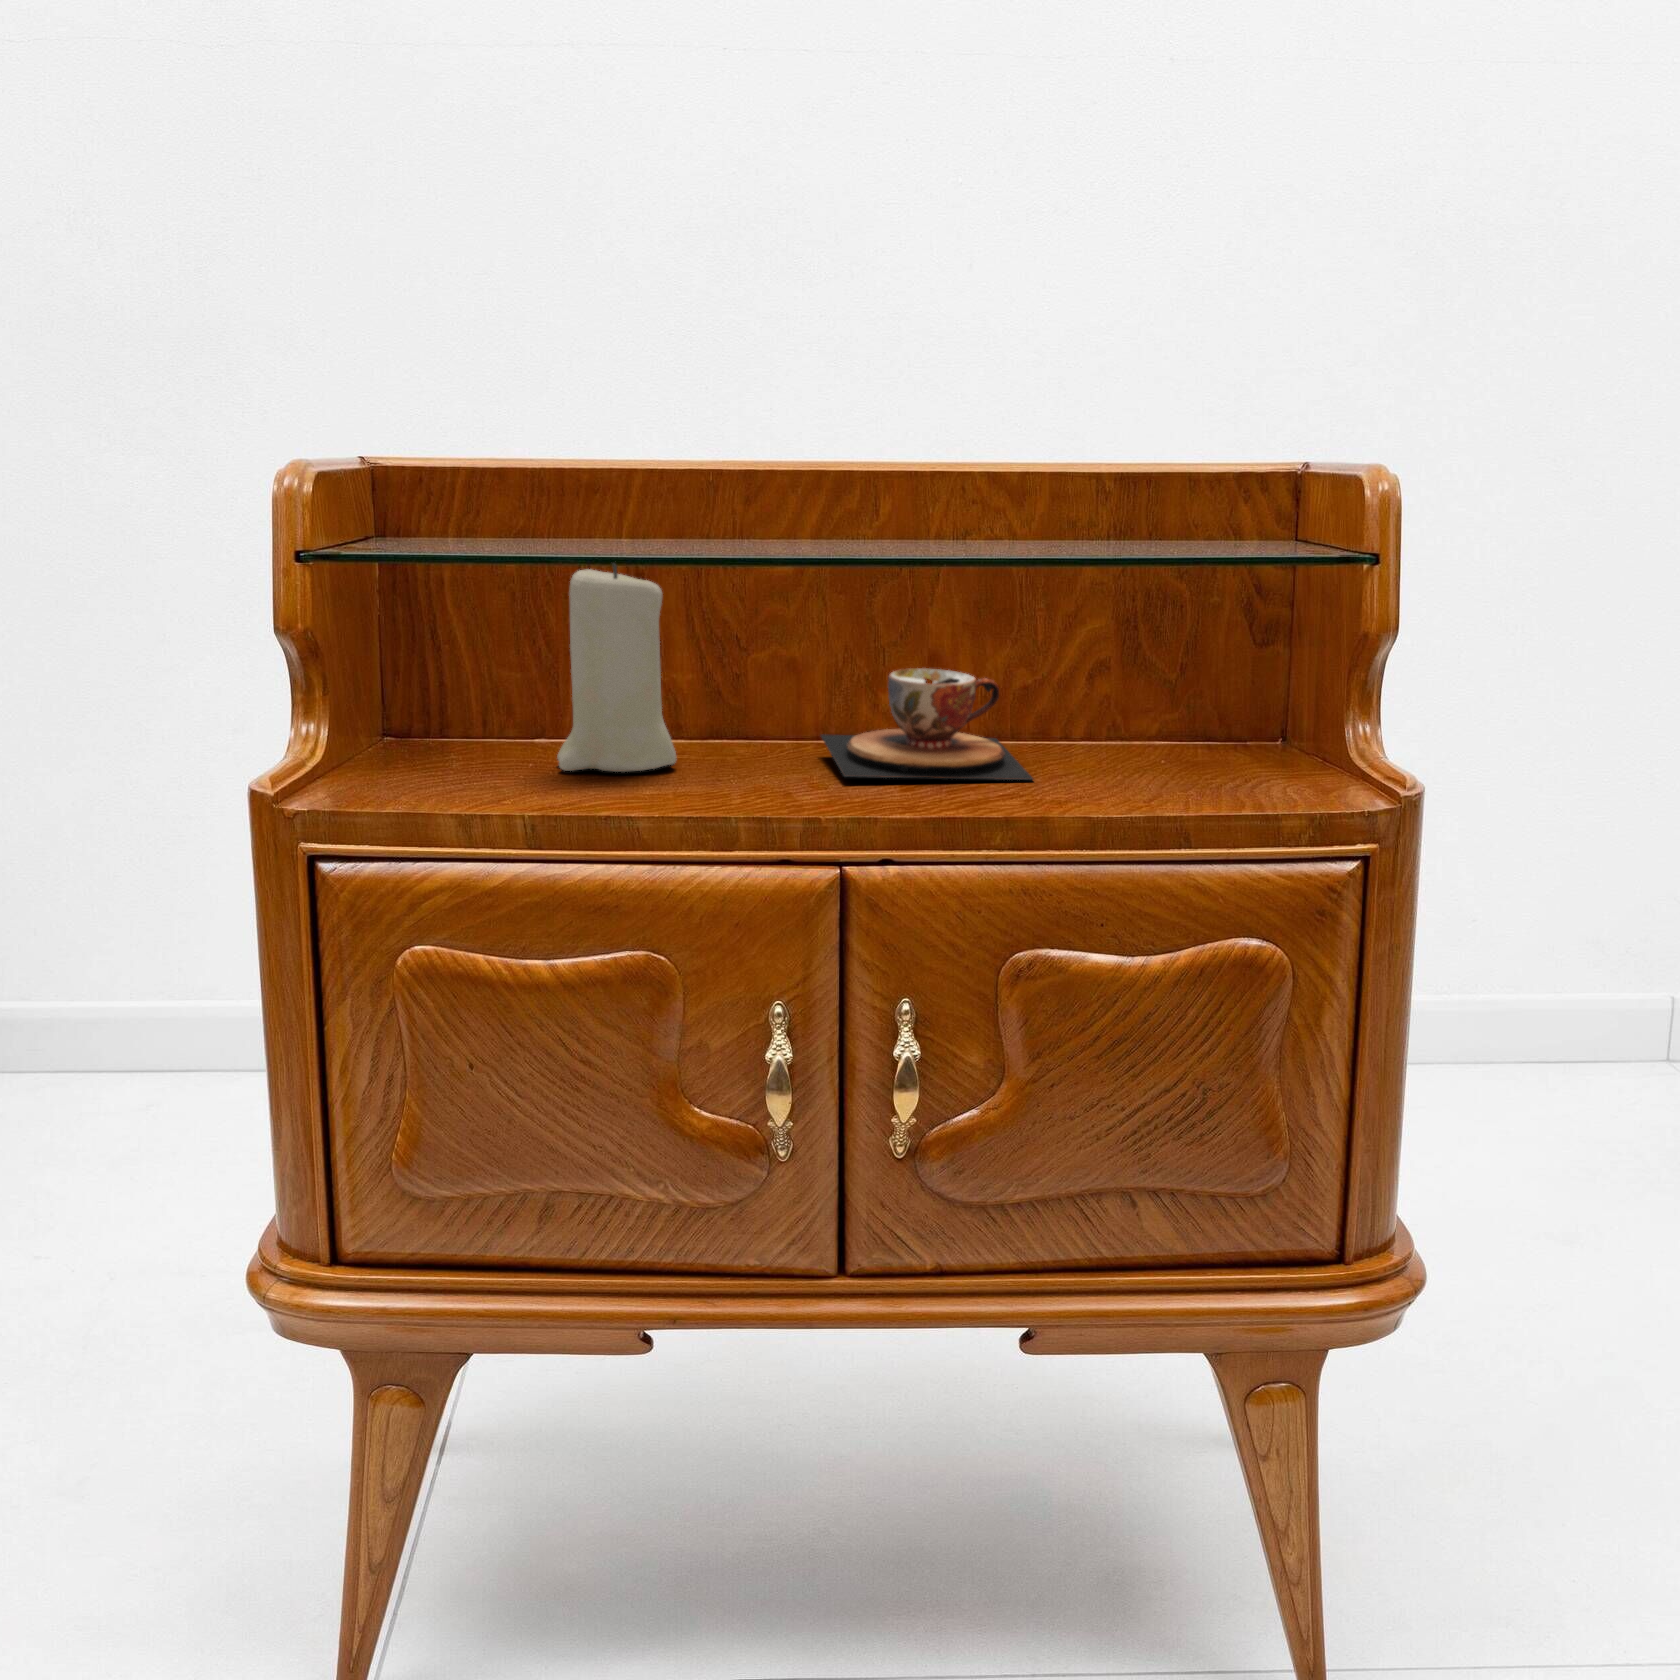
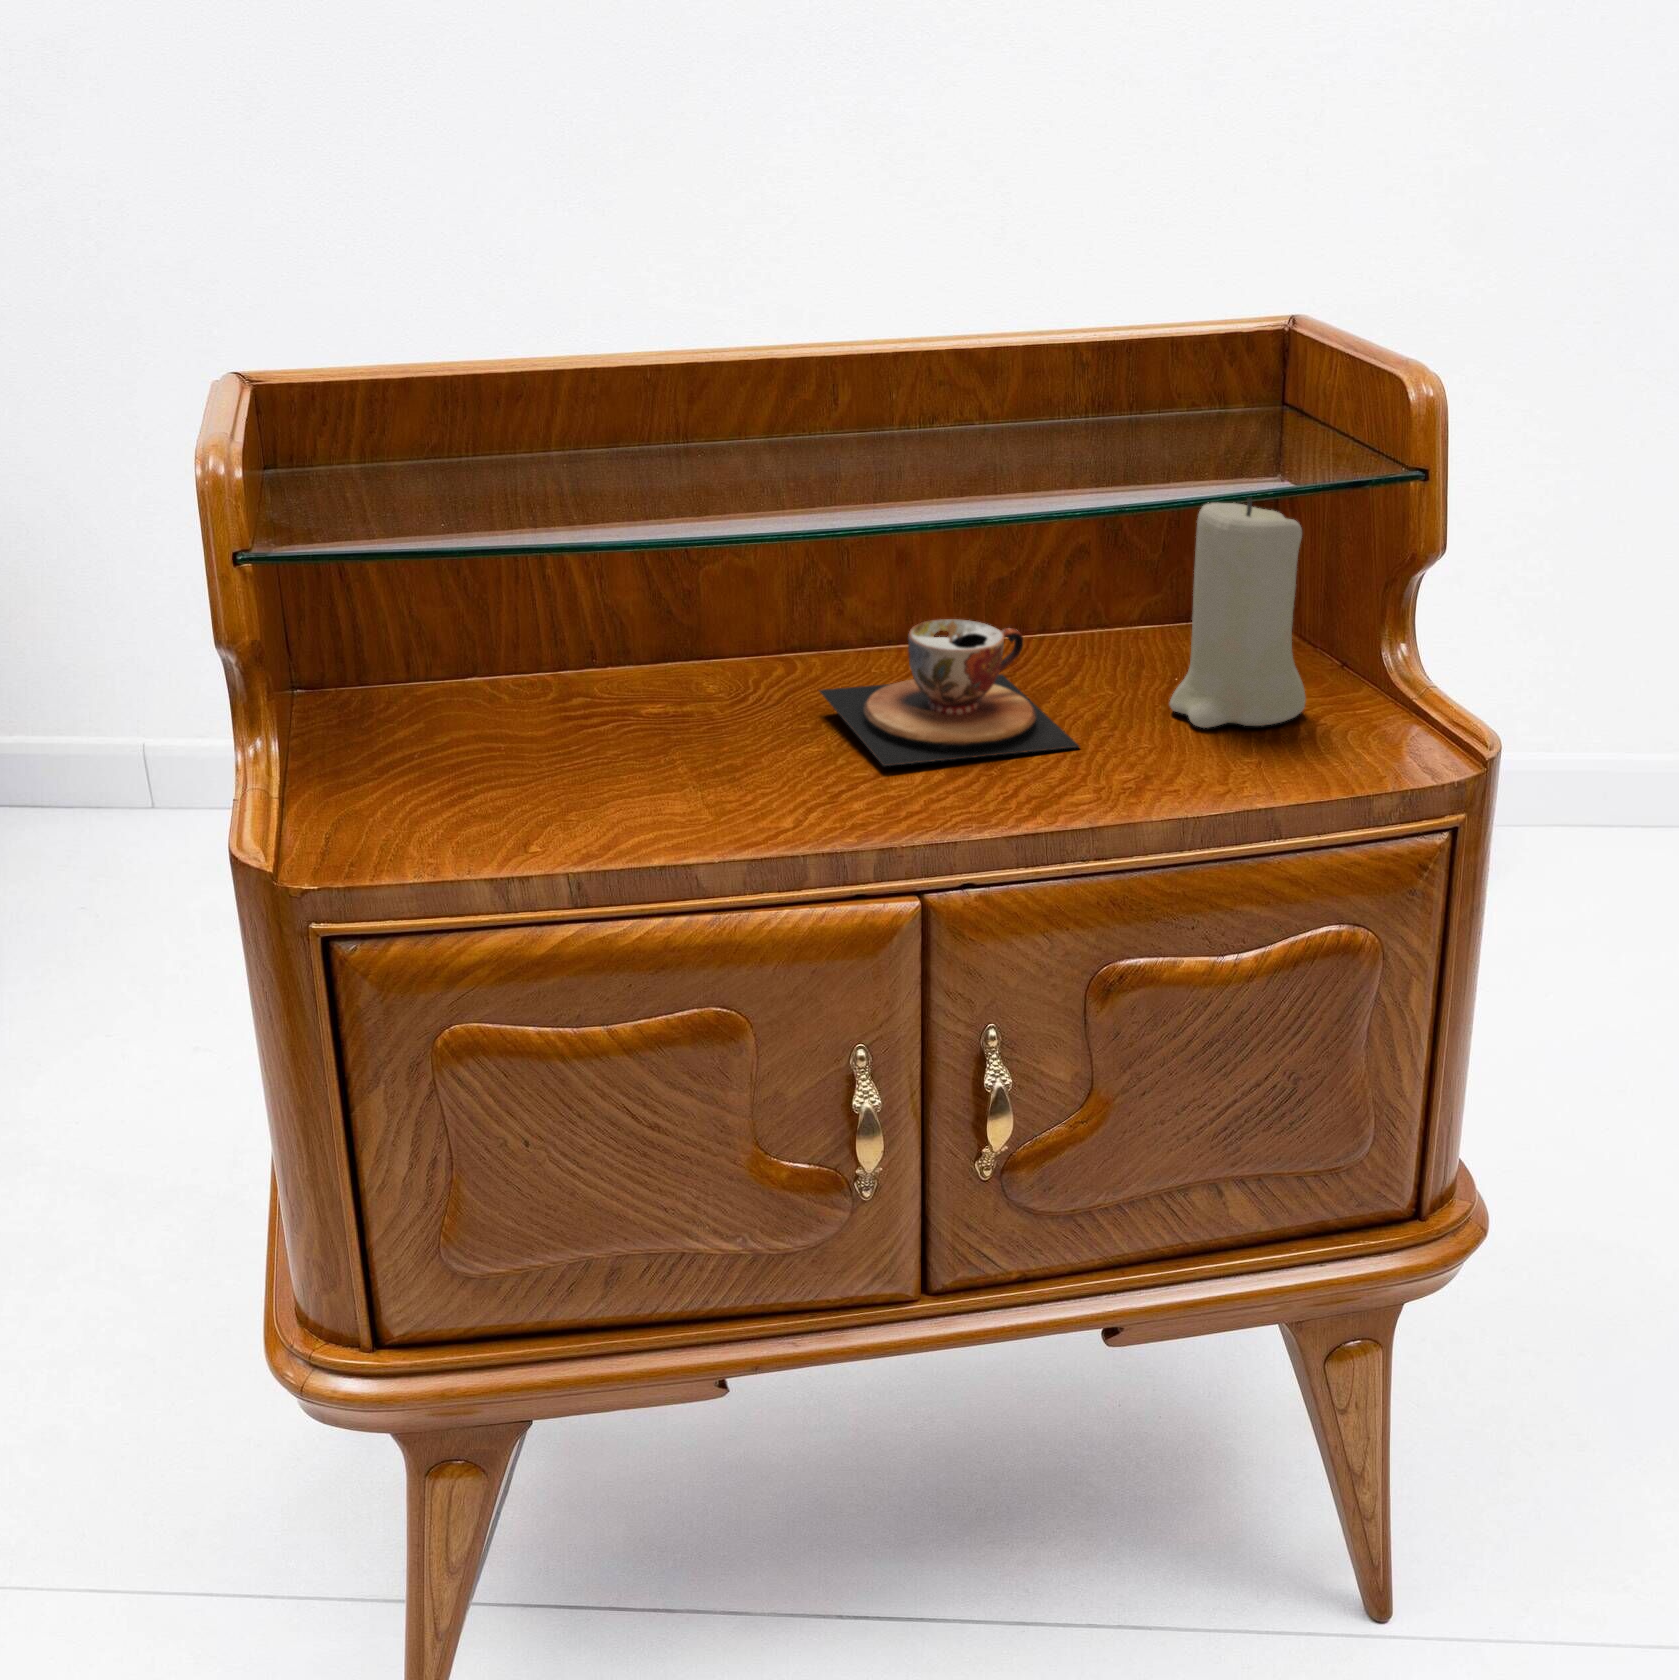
candle: present [557,563,676,772] -> present [1170,498,1305,728]

